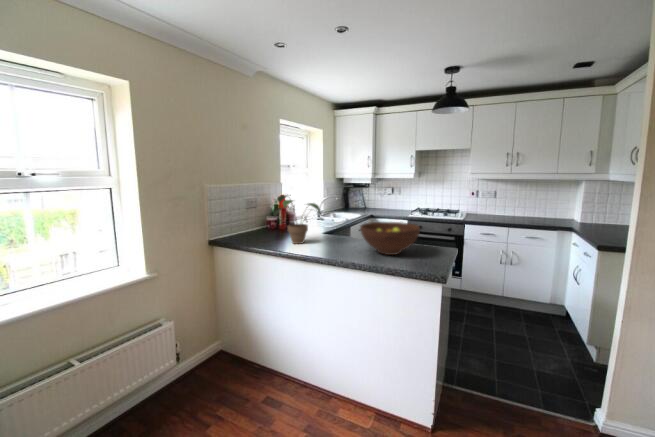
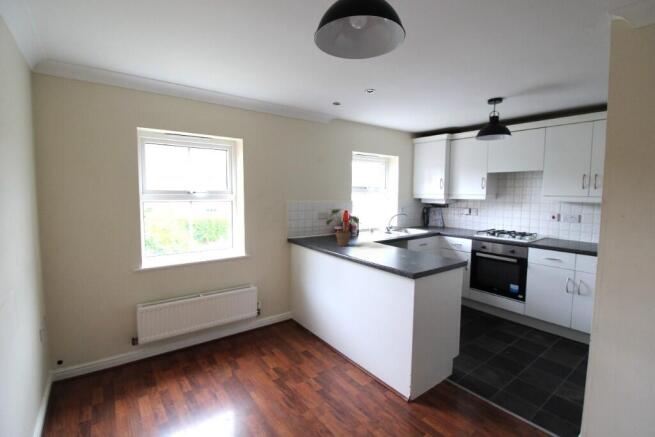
fruit bowl: present [360,222,420,255] -> none [375,233,422,259]

